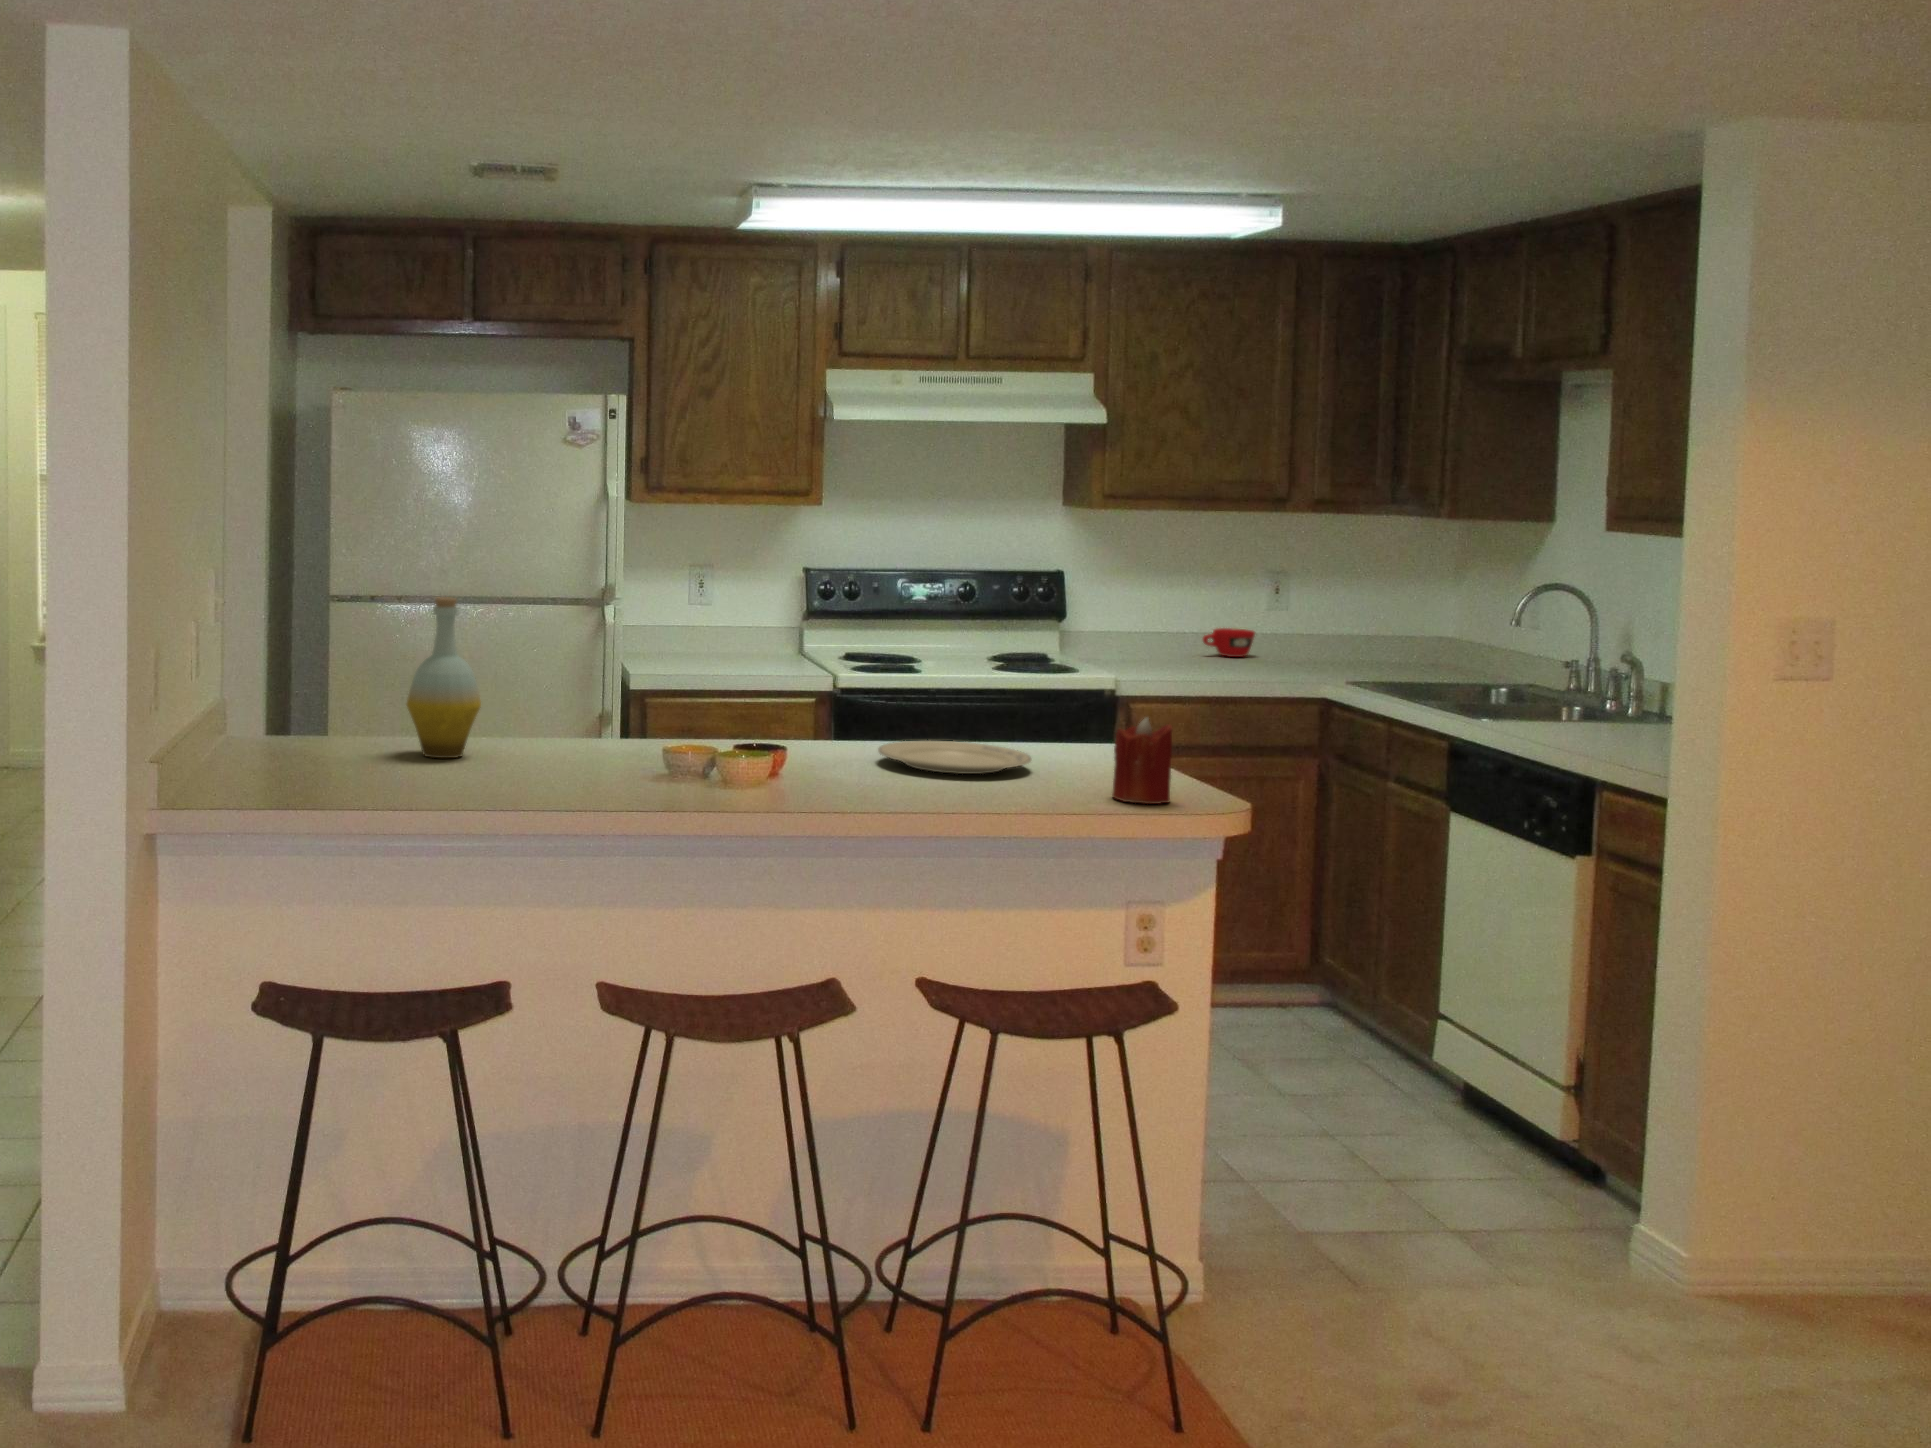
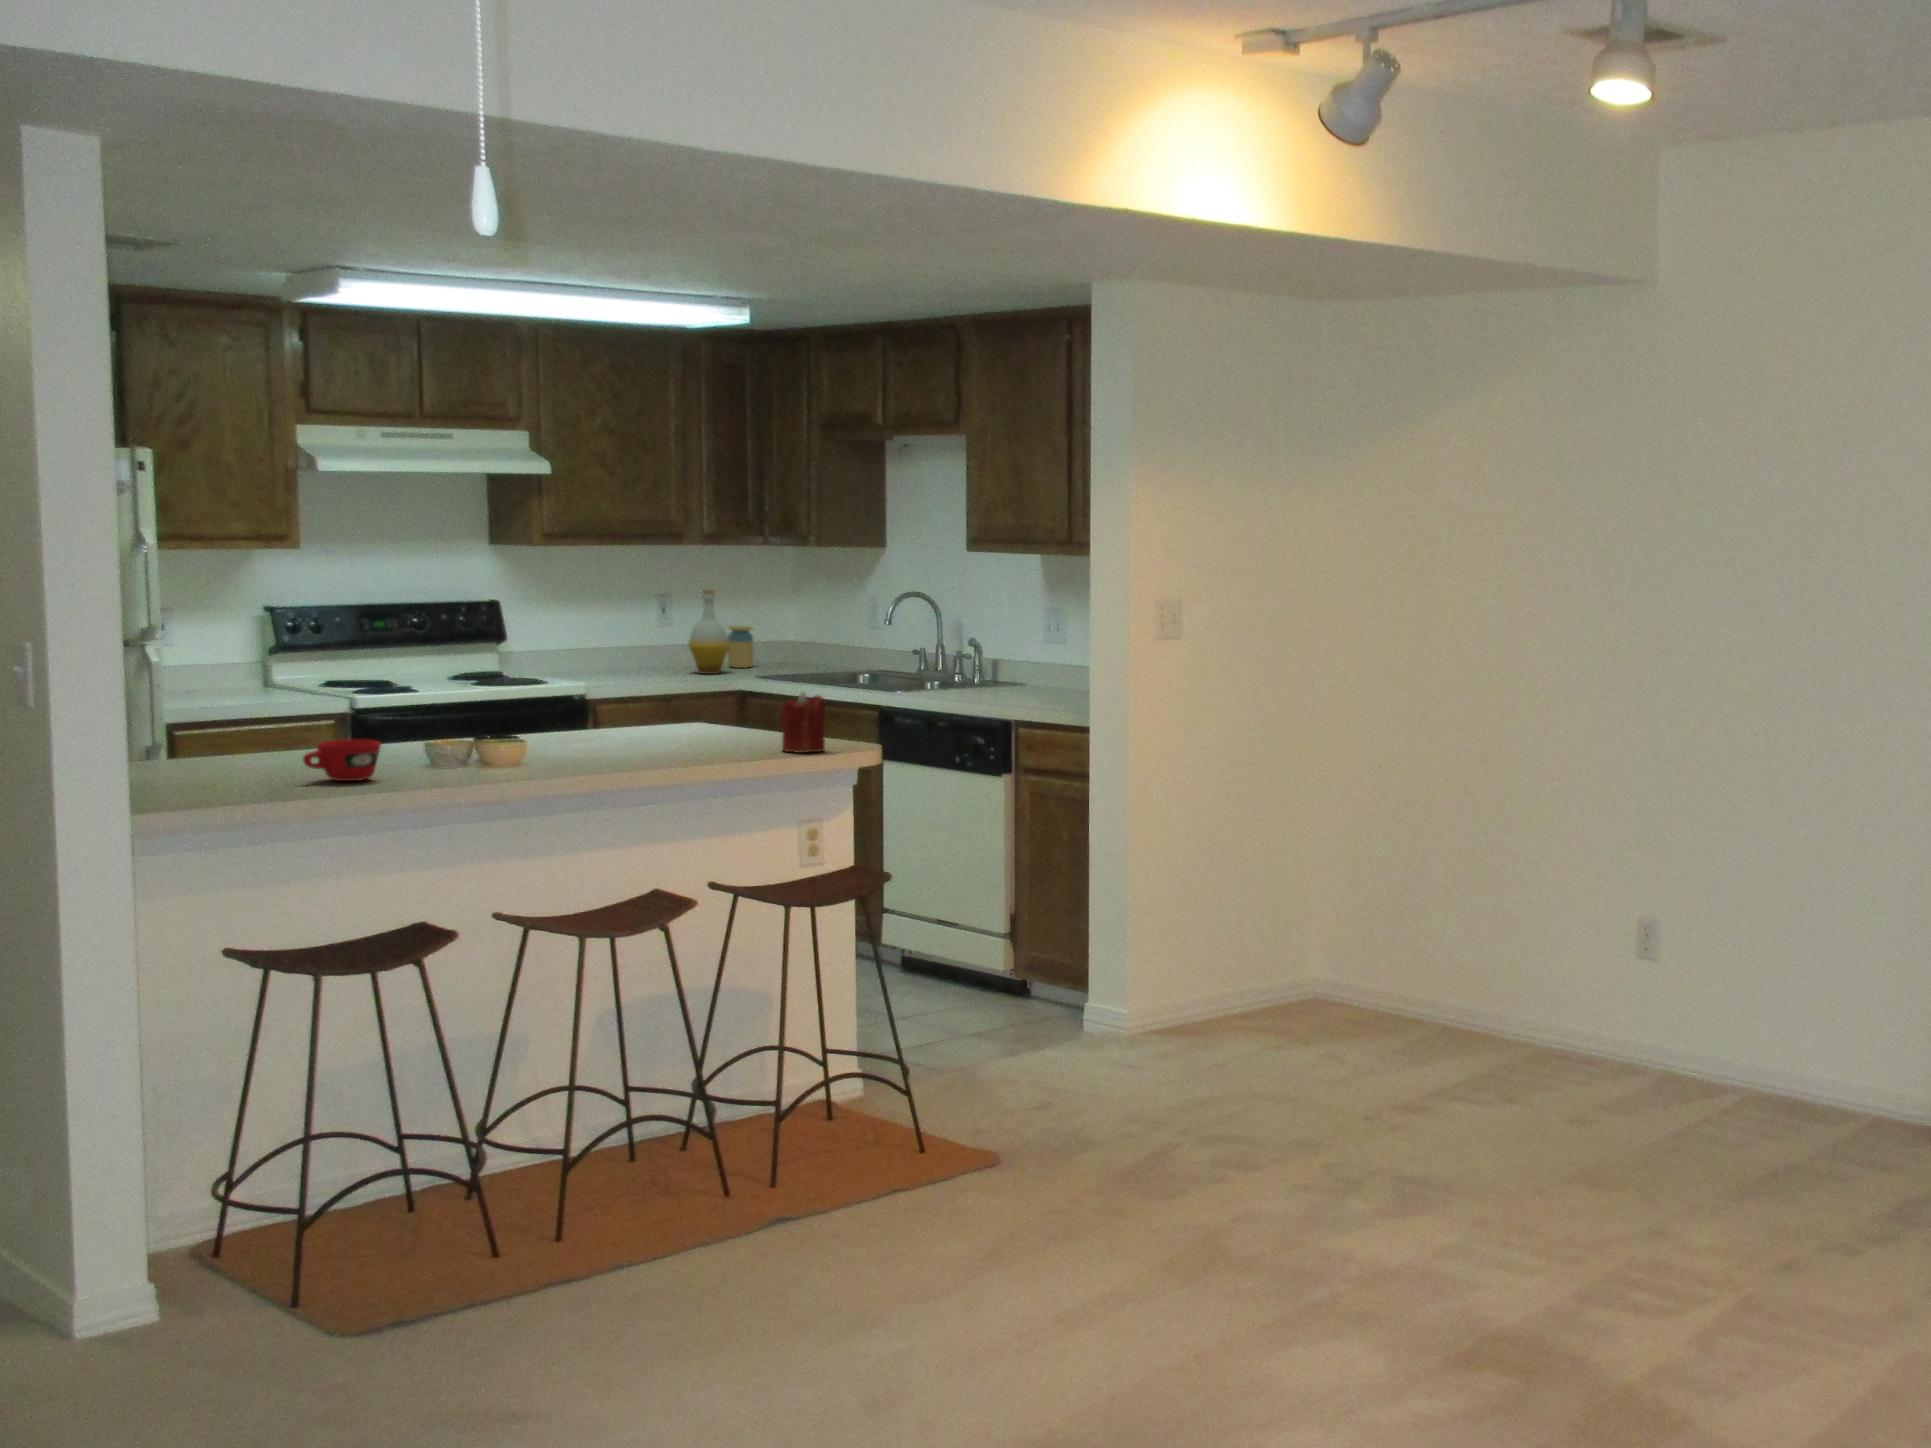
bottle: present [407,597,481,758] -> present [689,589,730,674]
jar: none [1328,613,1362,666] -> present [728,626,754,668]
cup: present [1203,628,1255,657] -> present [303,740,381,781]
plate: present [878,740,1032,774] -> none [577,728,701,749]

